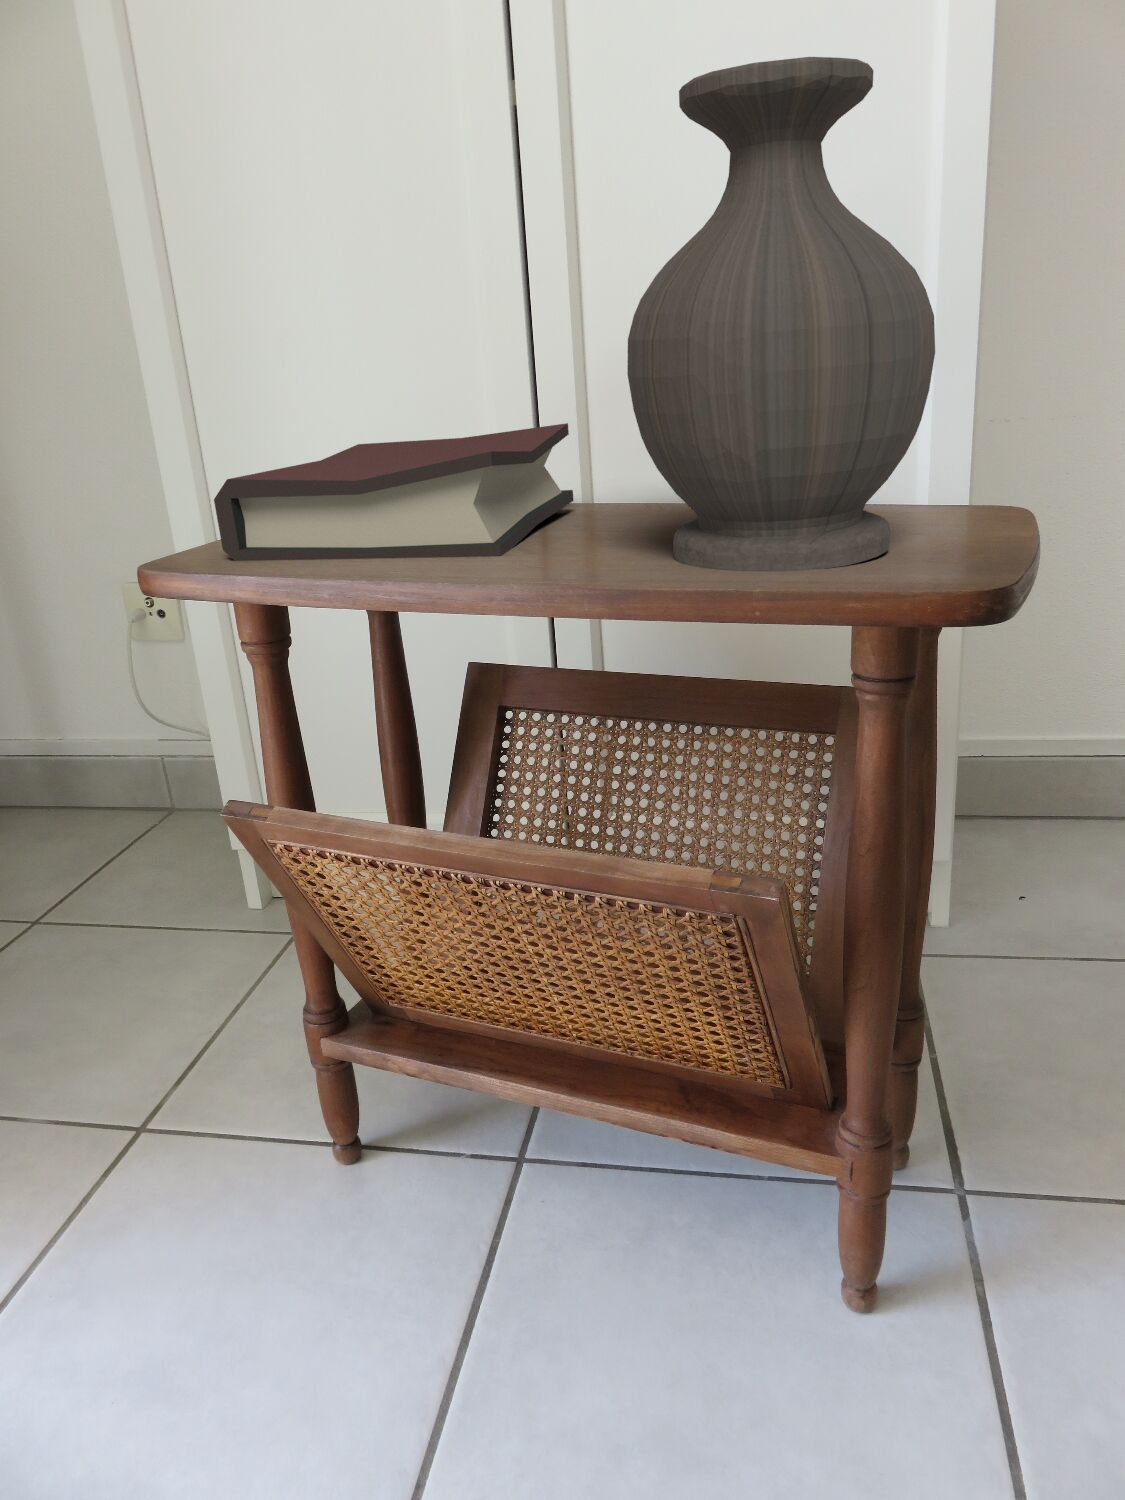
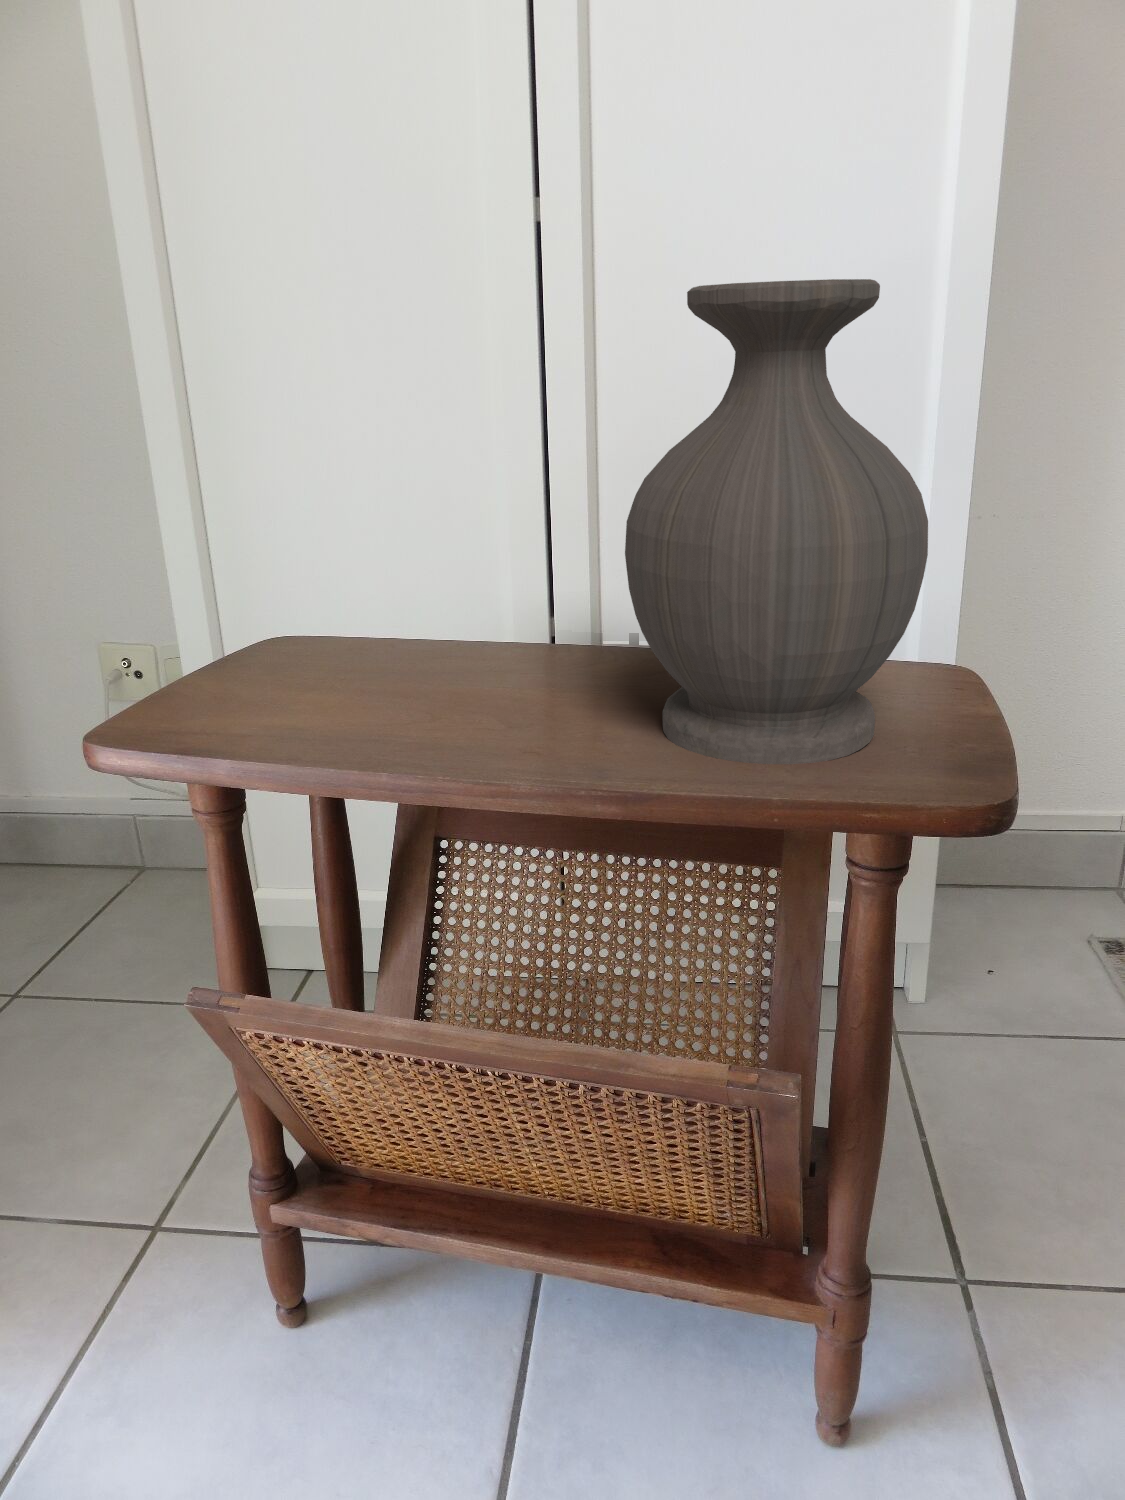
hardback book: present [214,423,574,561] -> none [165,556,512,733]

